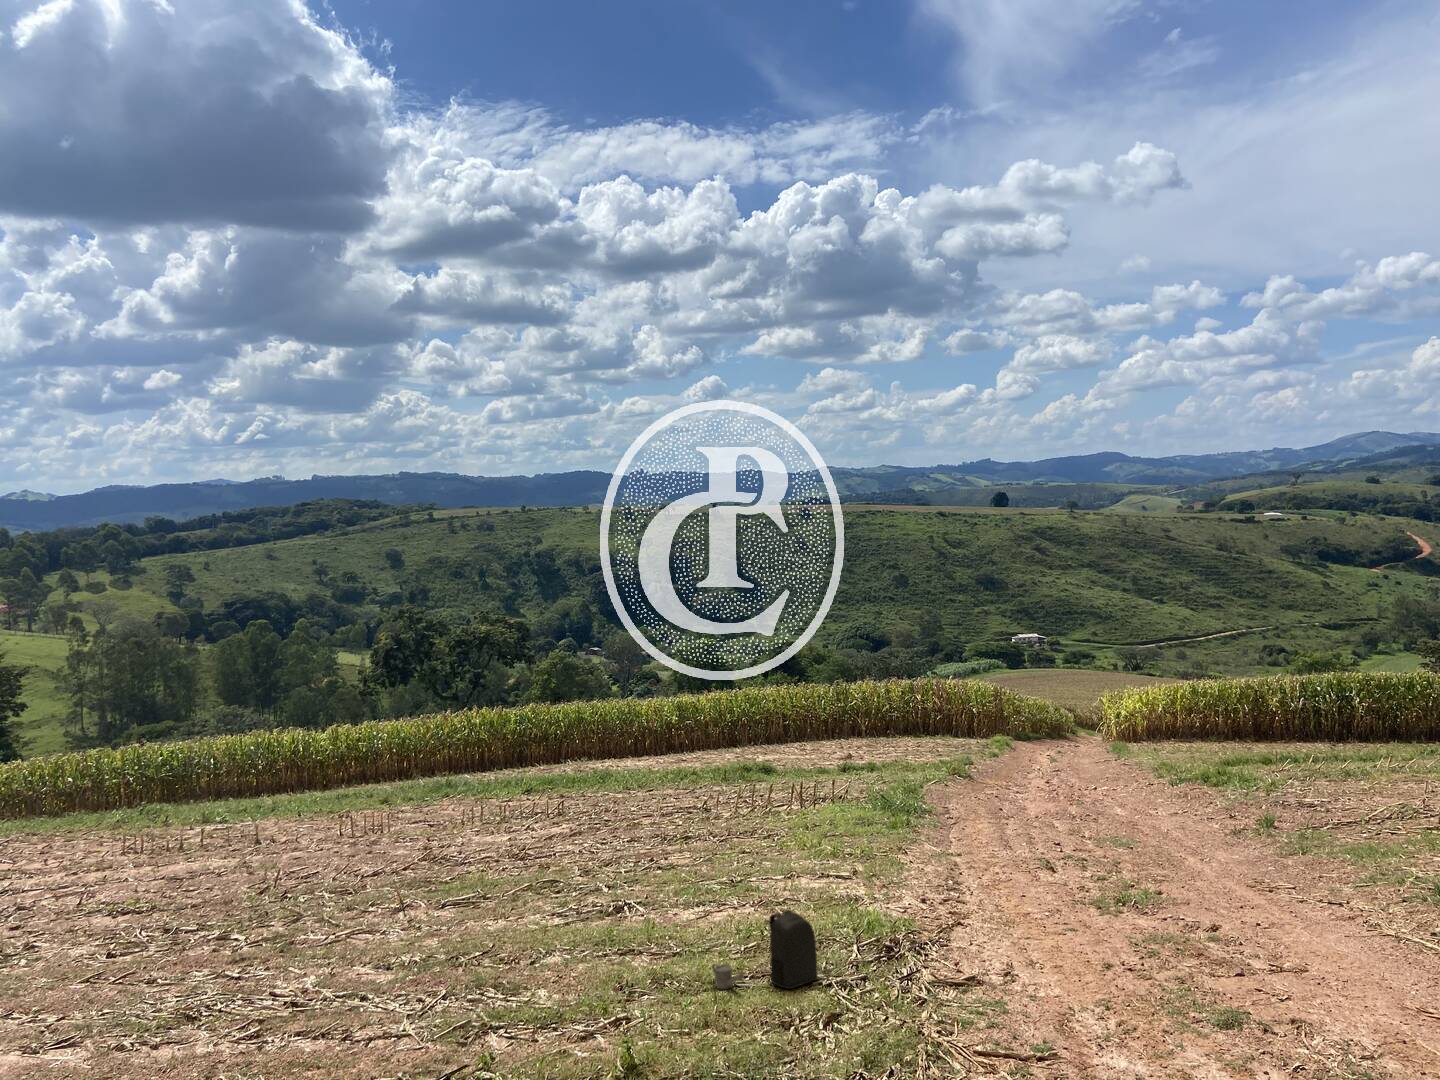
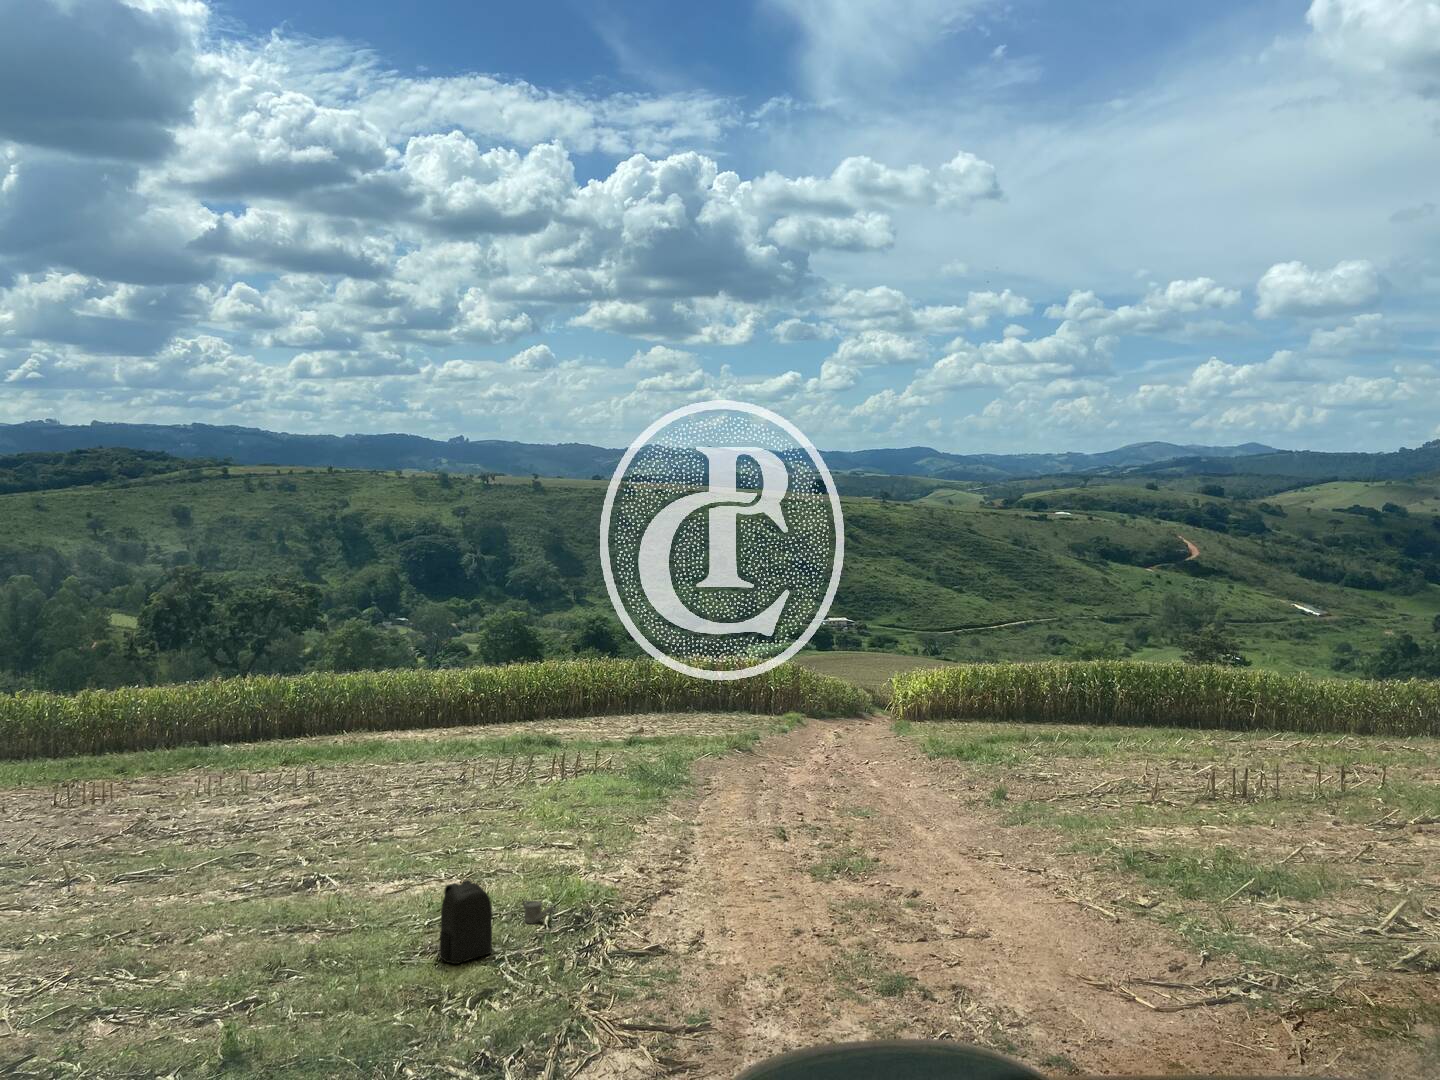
watering can: present [712,964,744,989] -> present [522,900,552,924]

